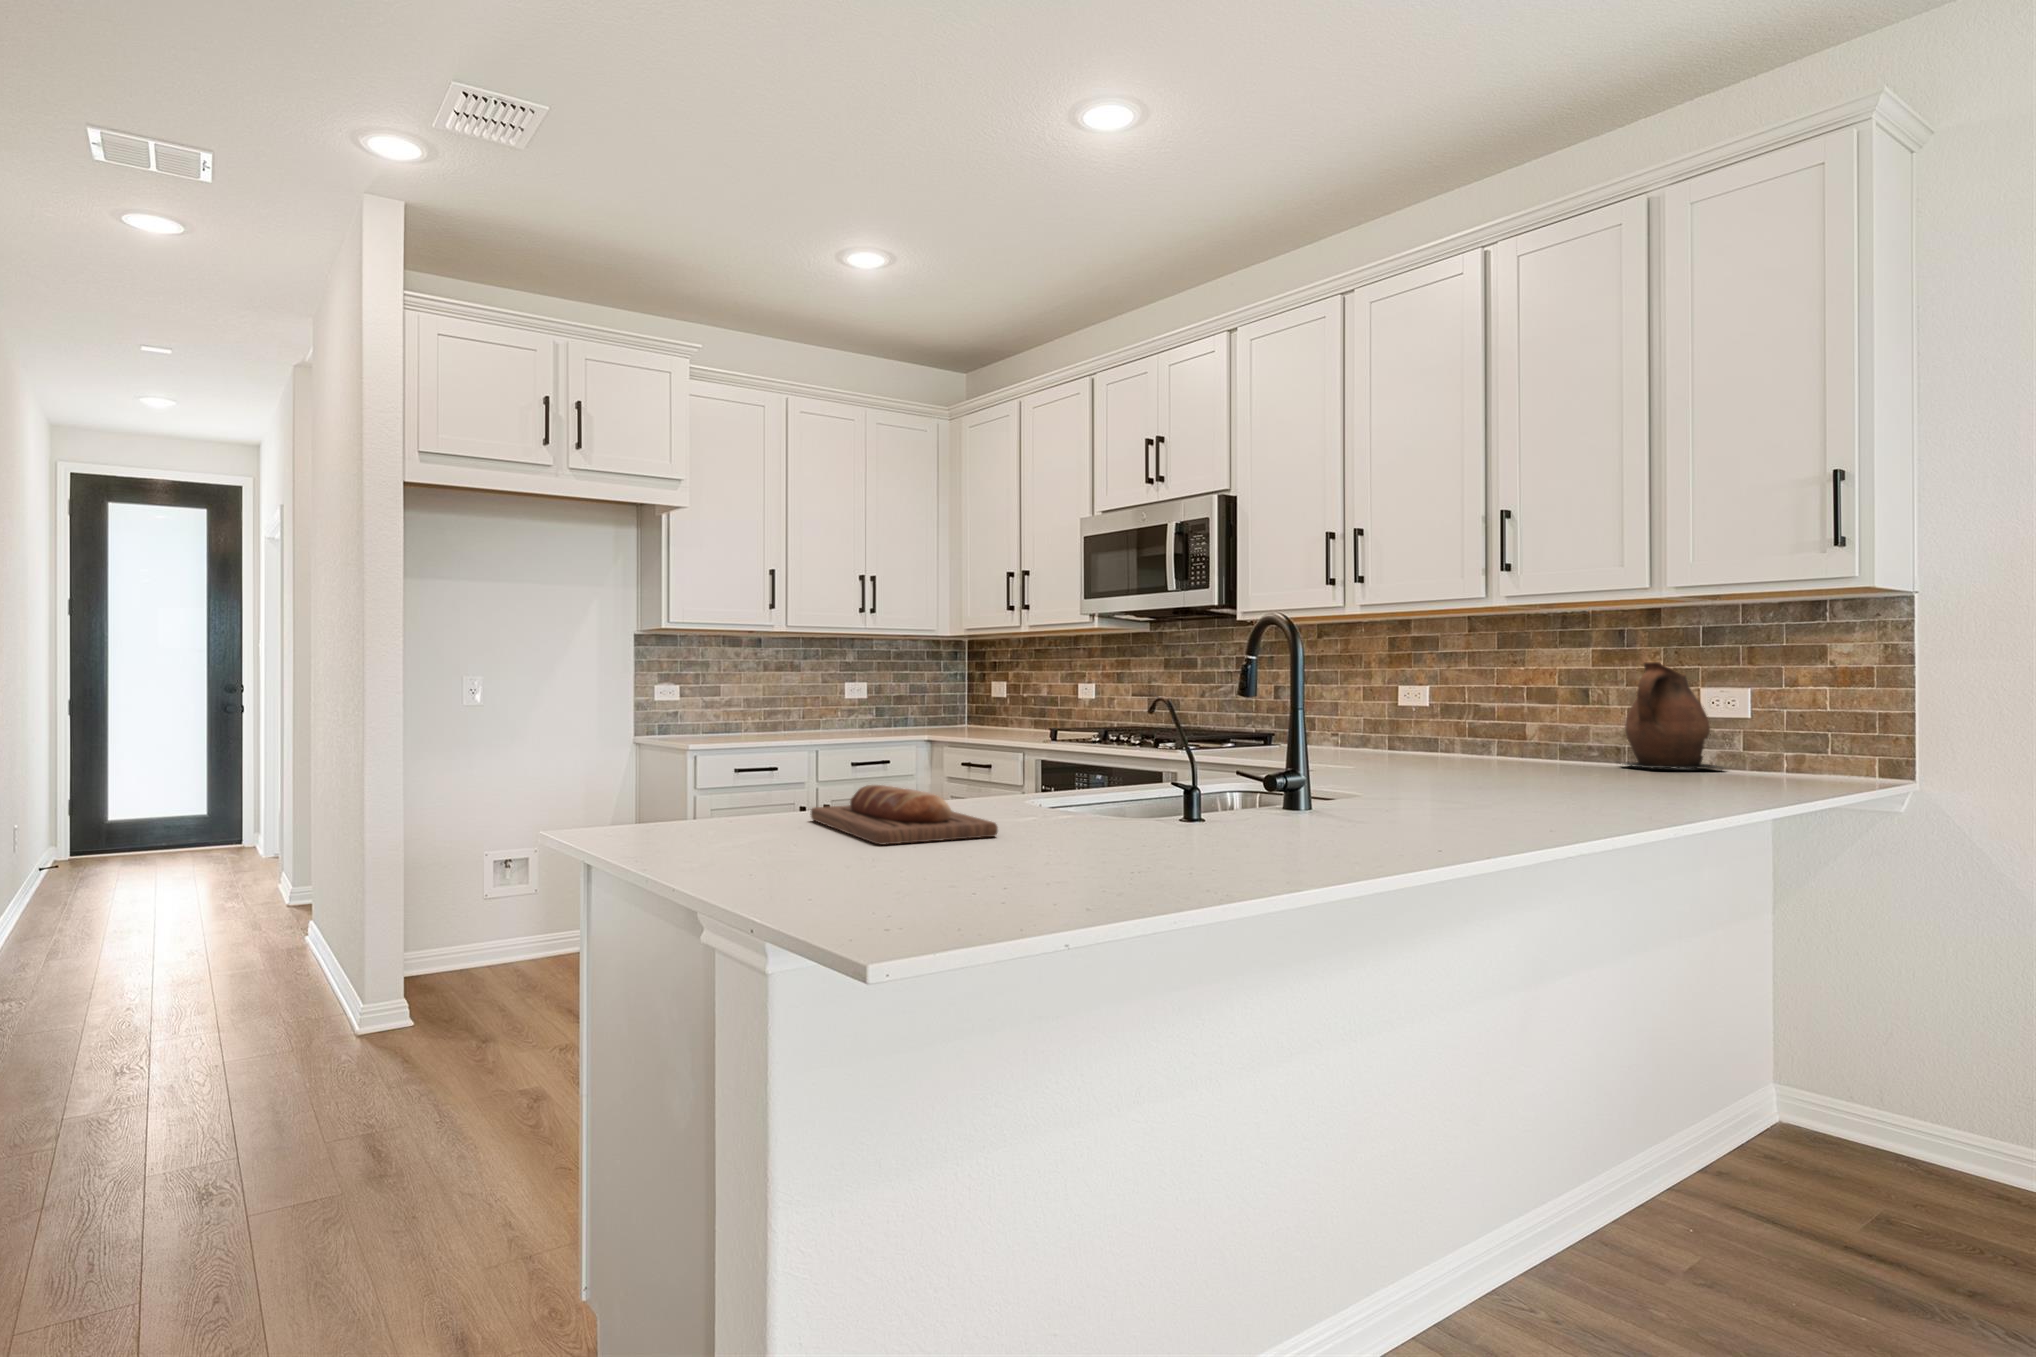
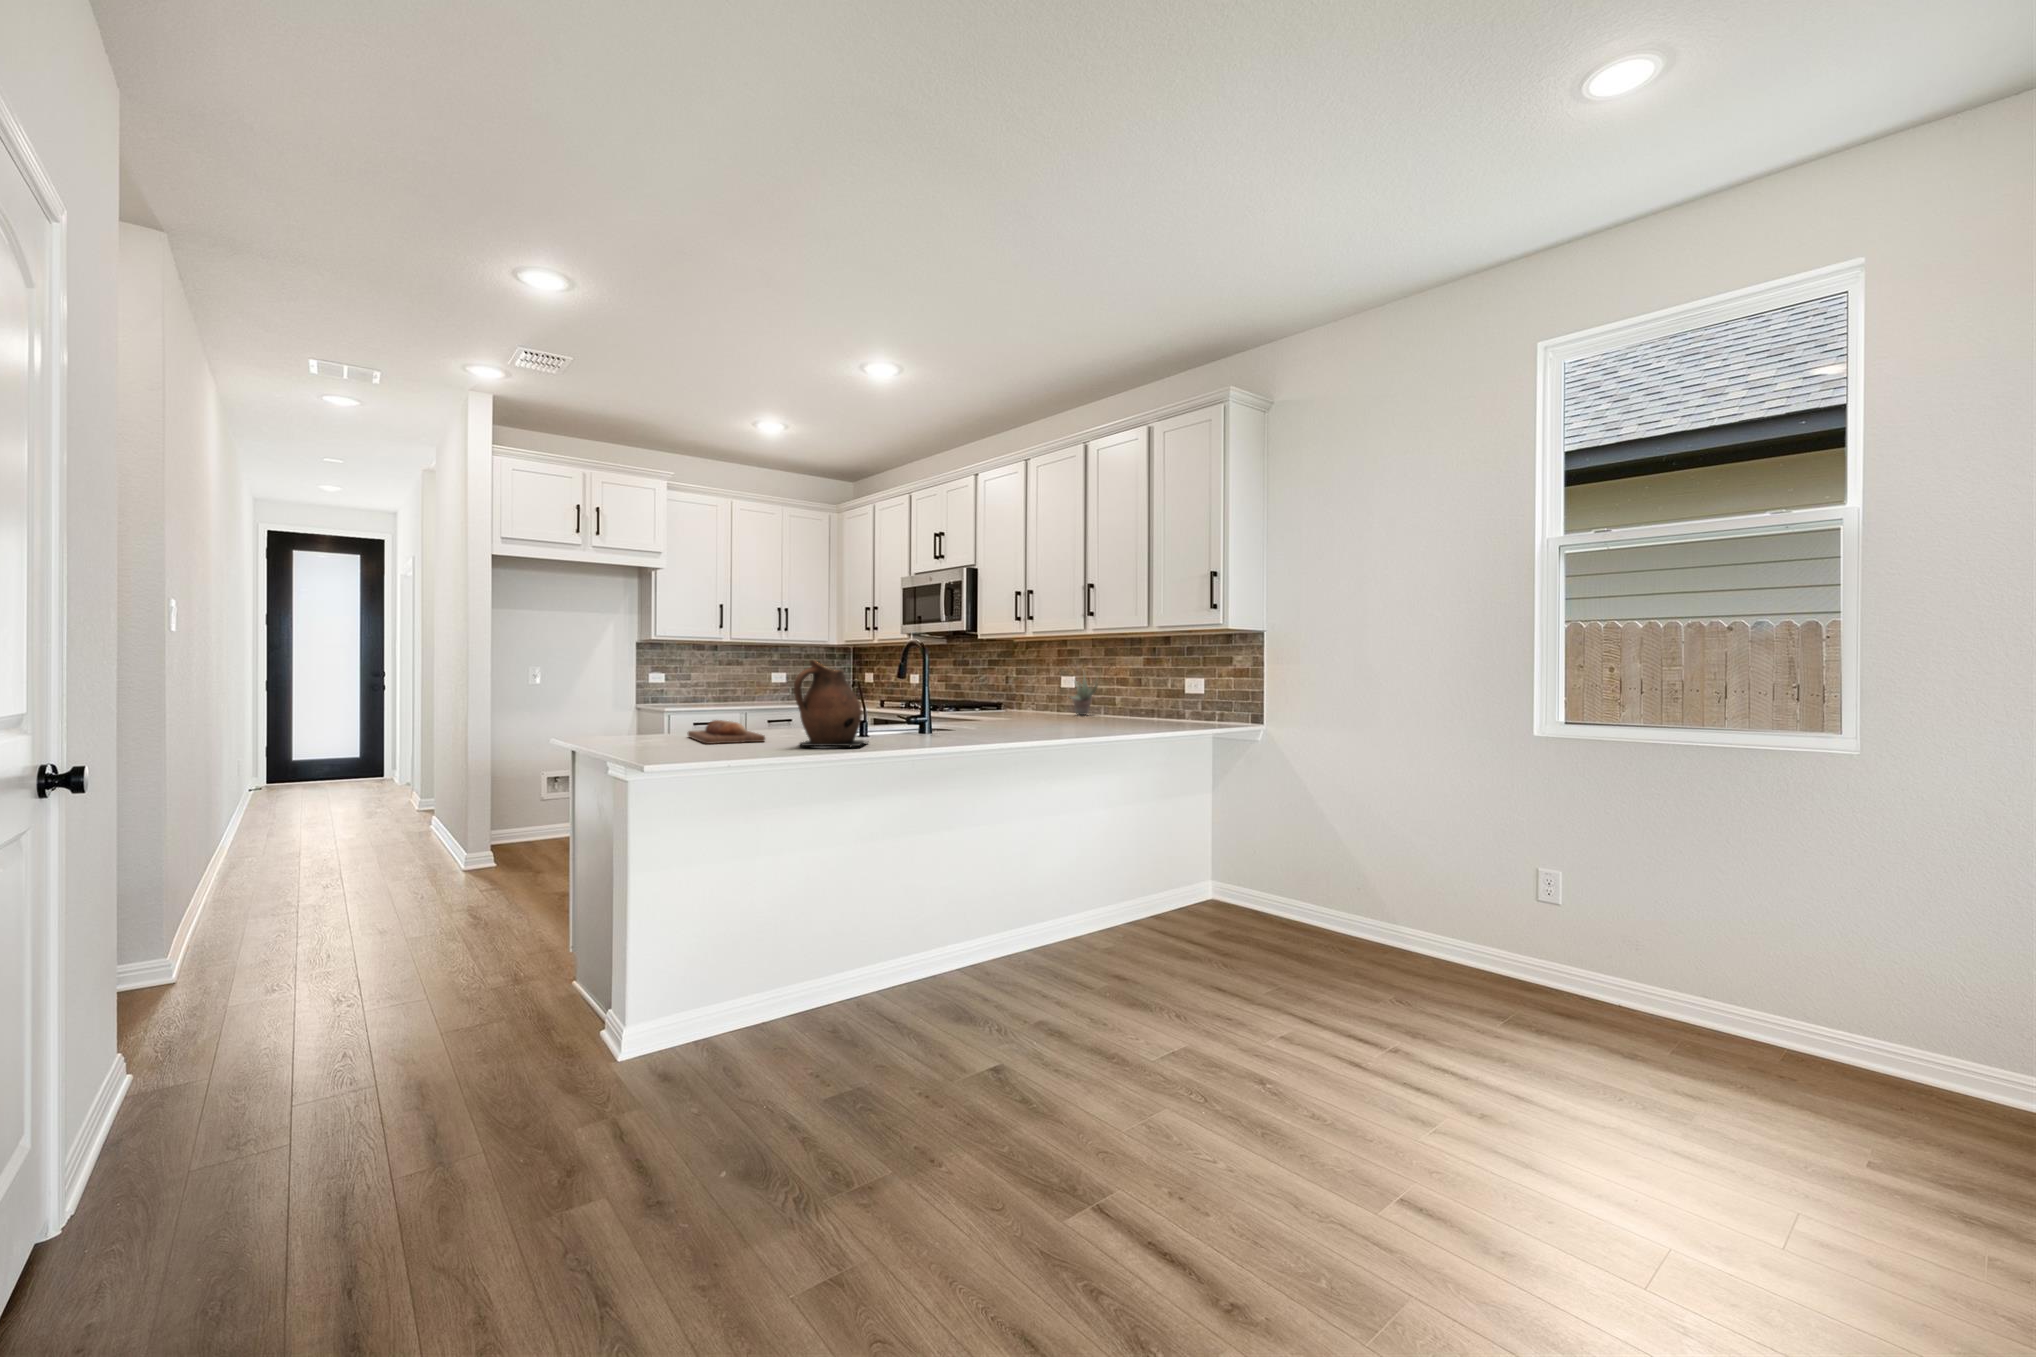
ceramic pitcher: present [1620,662,1724,769] -> present [794,660,867,747]
succulent plant: none [1429,674,1485,756] -> present [1070,671,1098,715]

